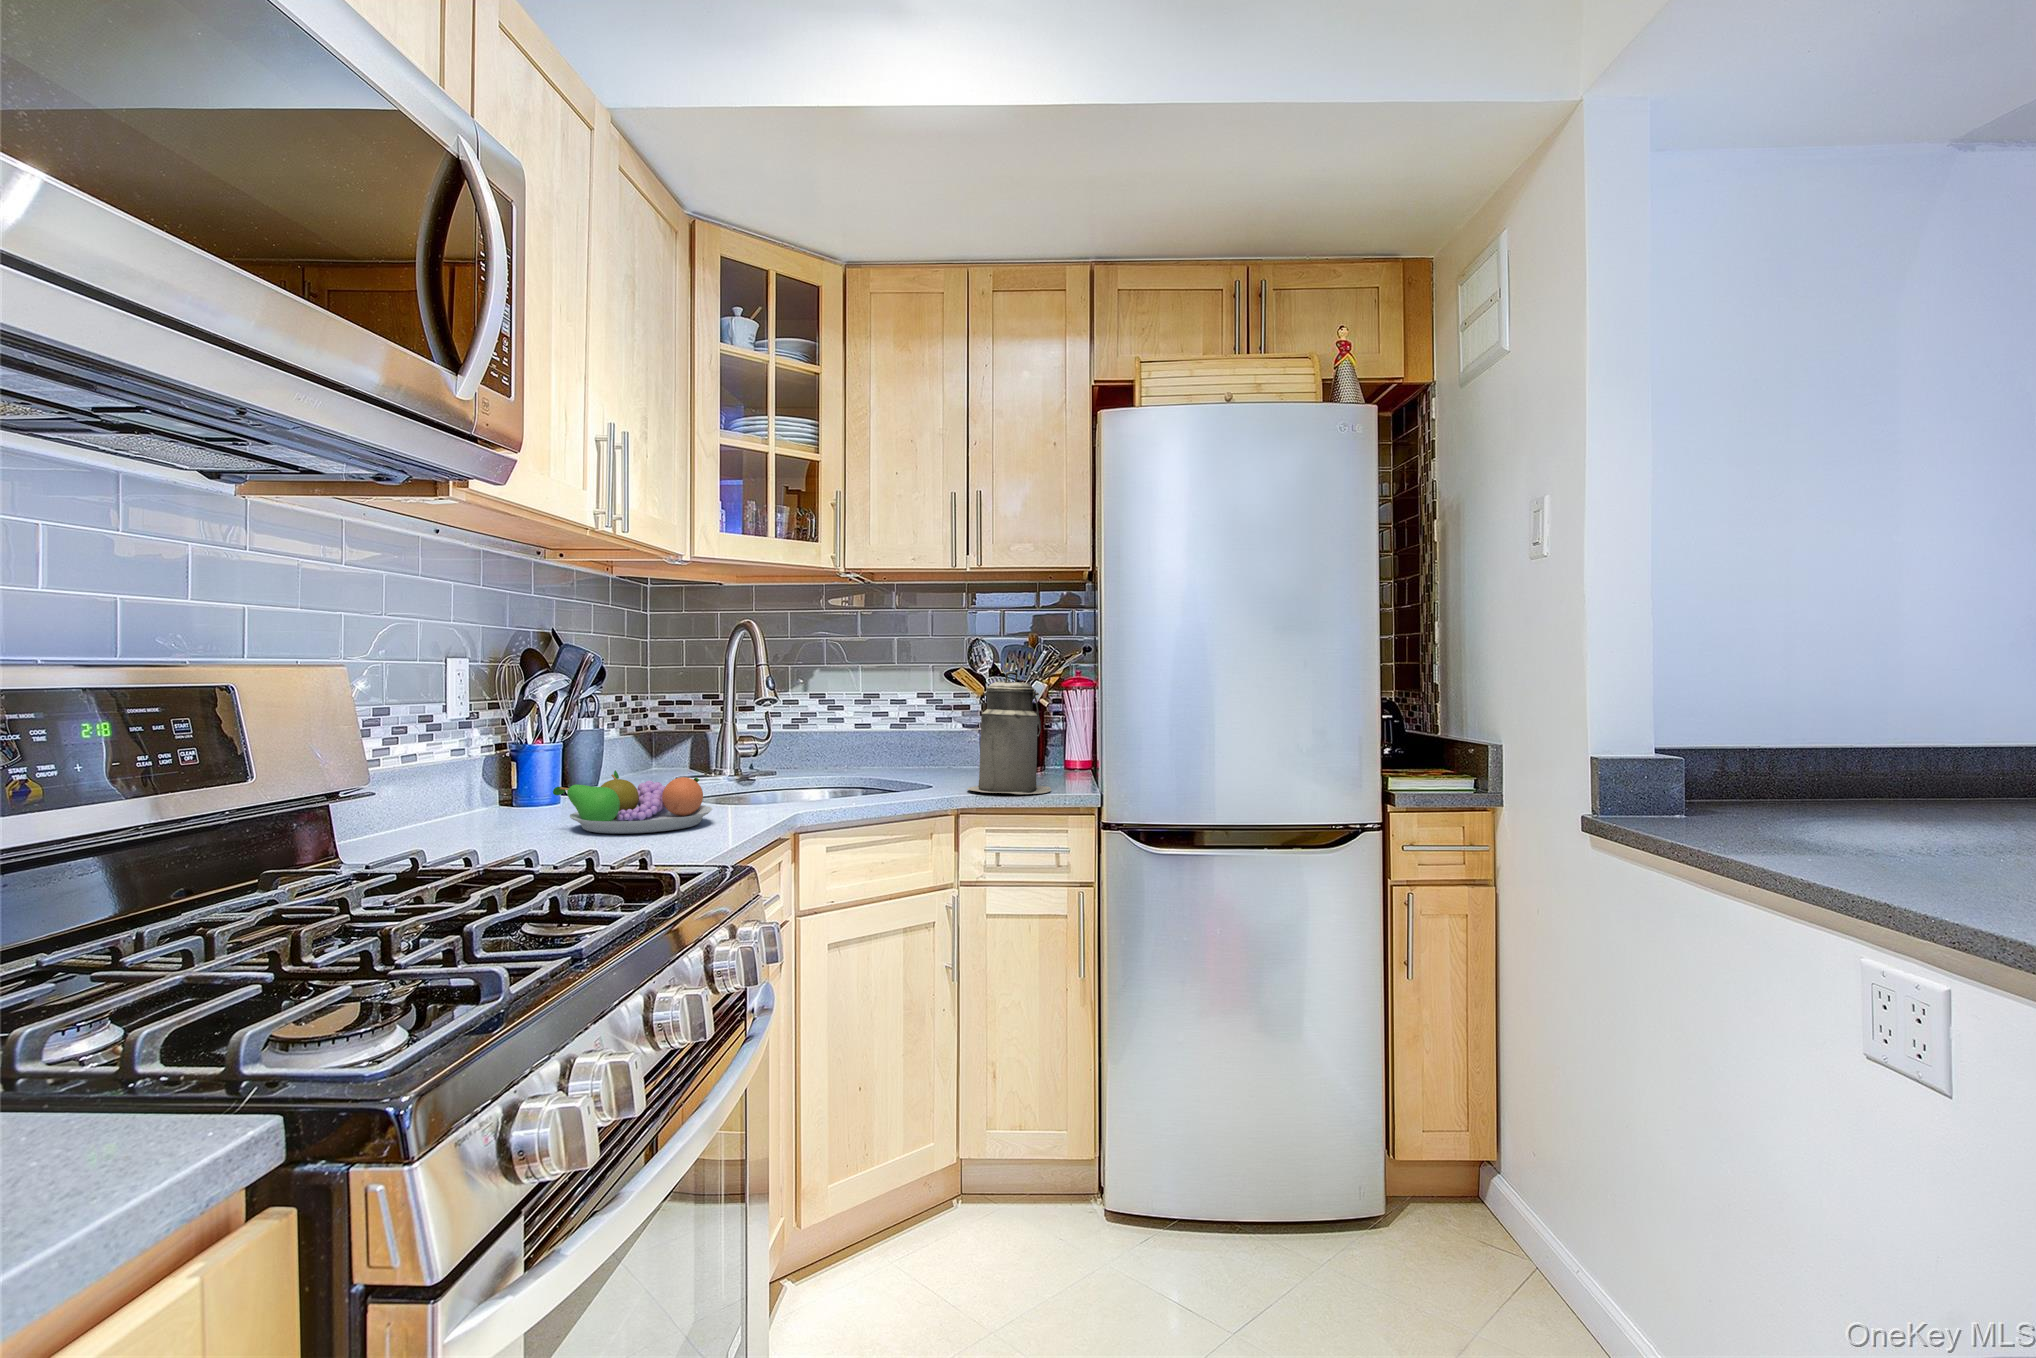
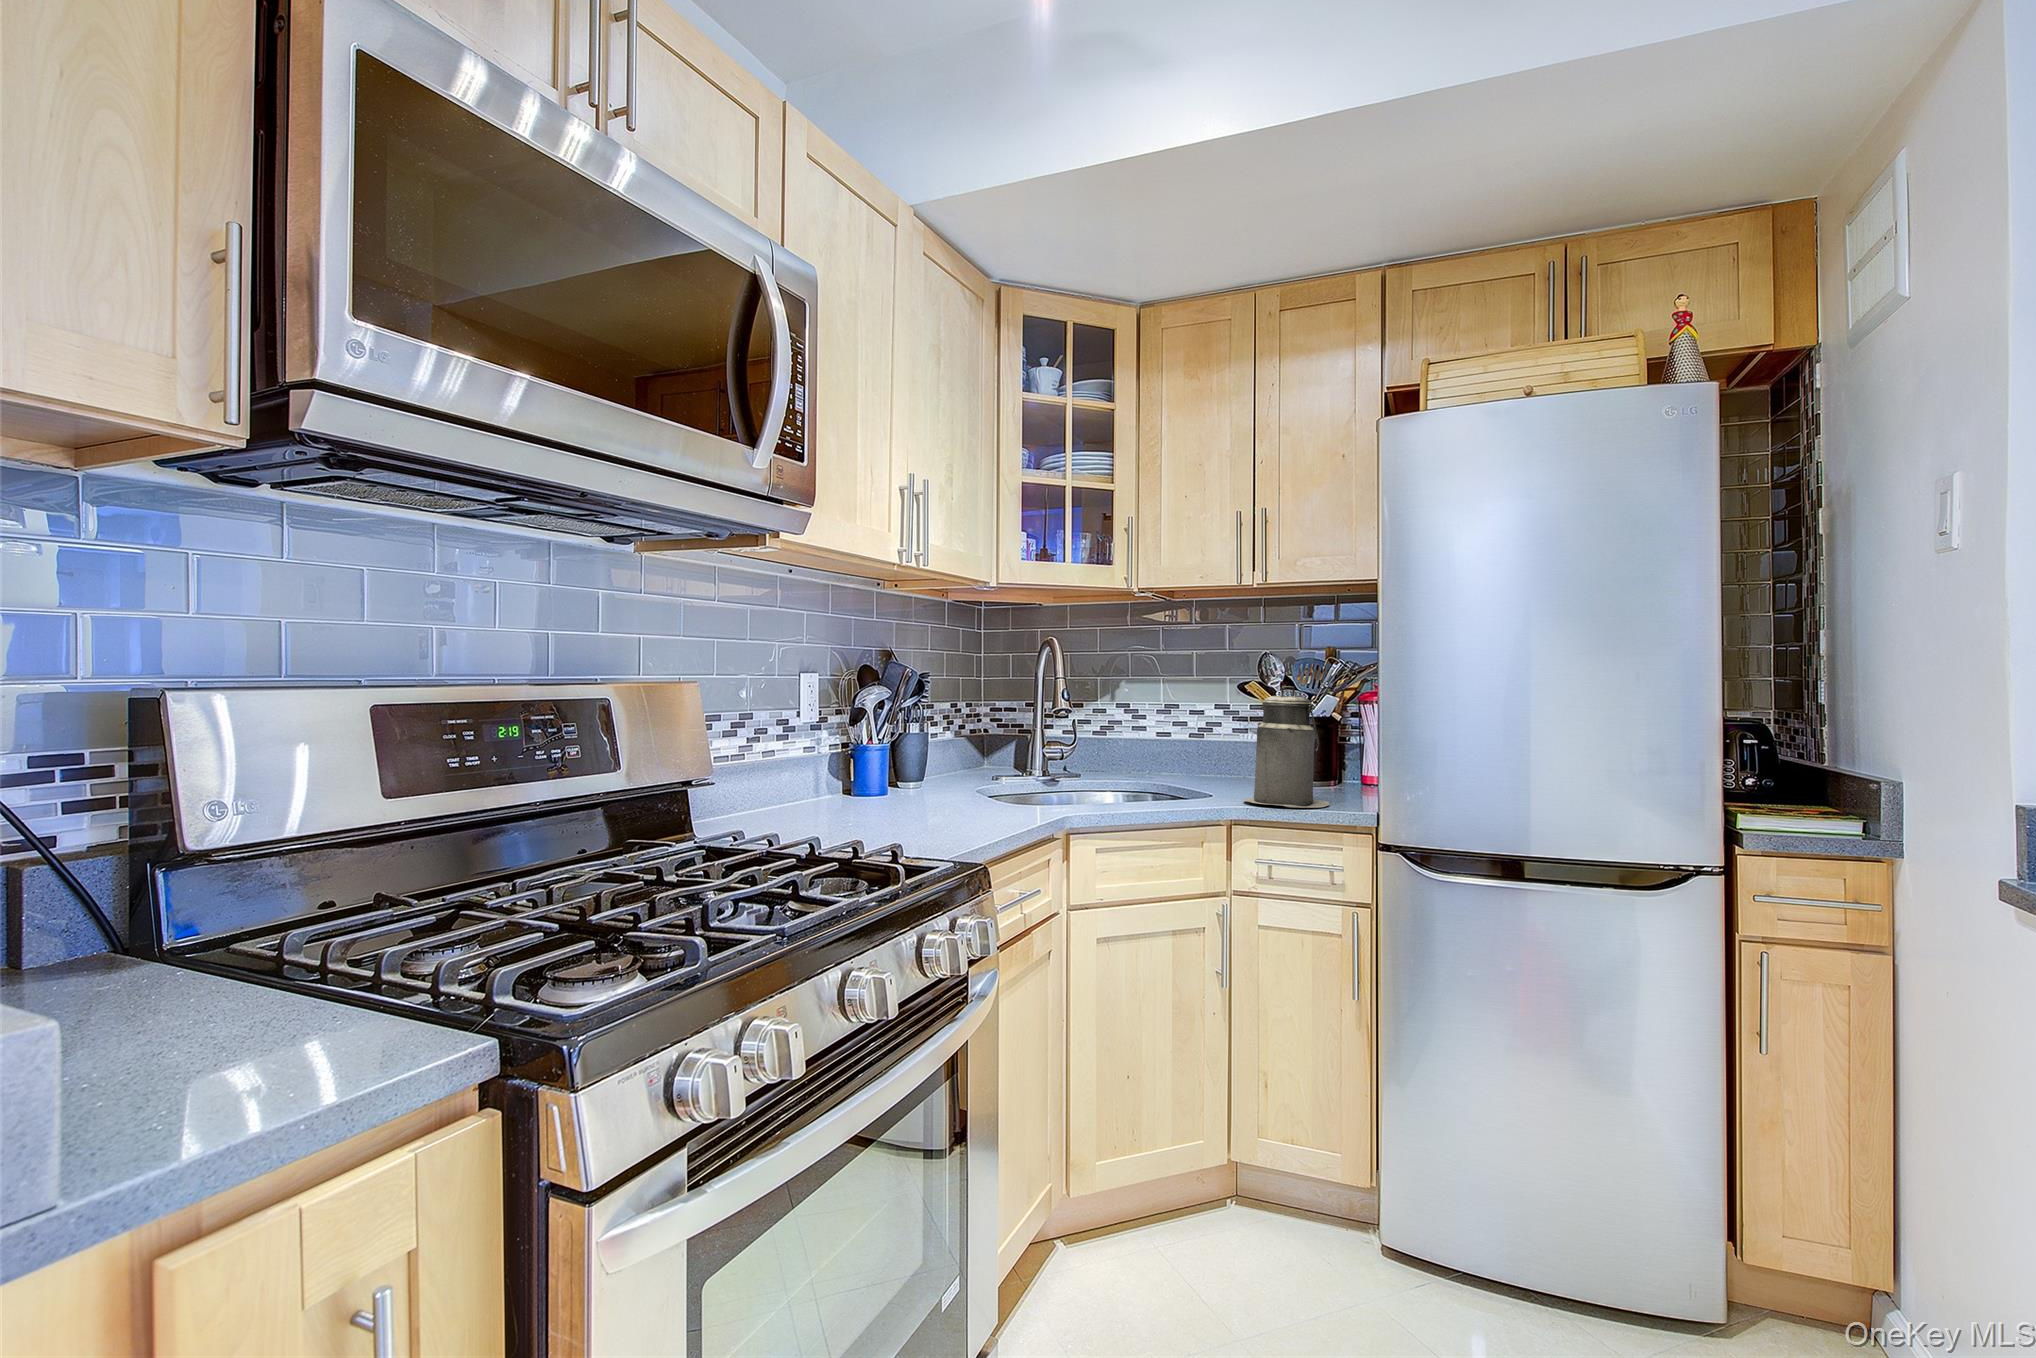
fruit bowl: present [553,770,712,833] -> none [872,767,995,820]

